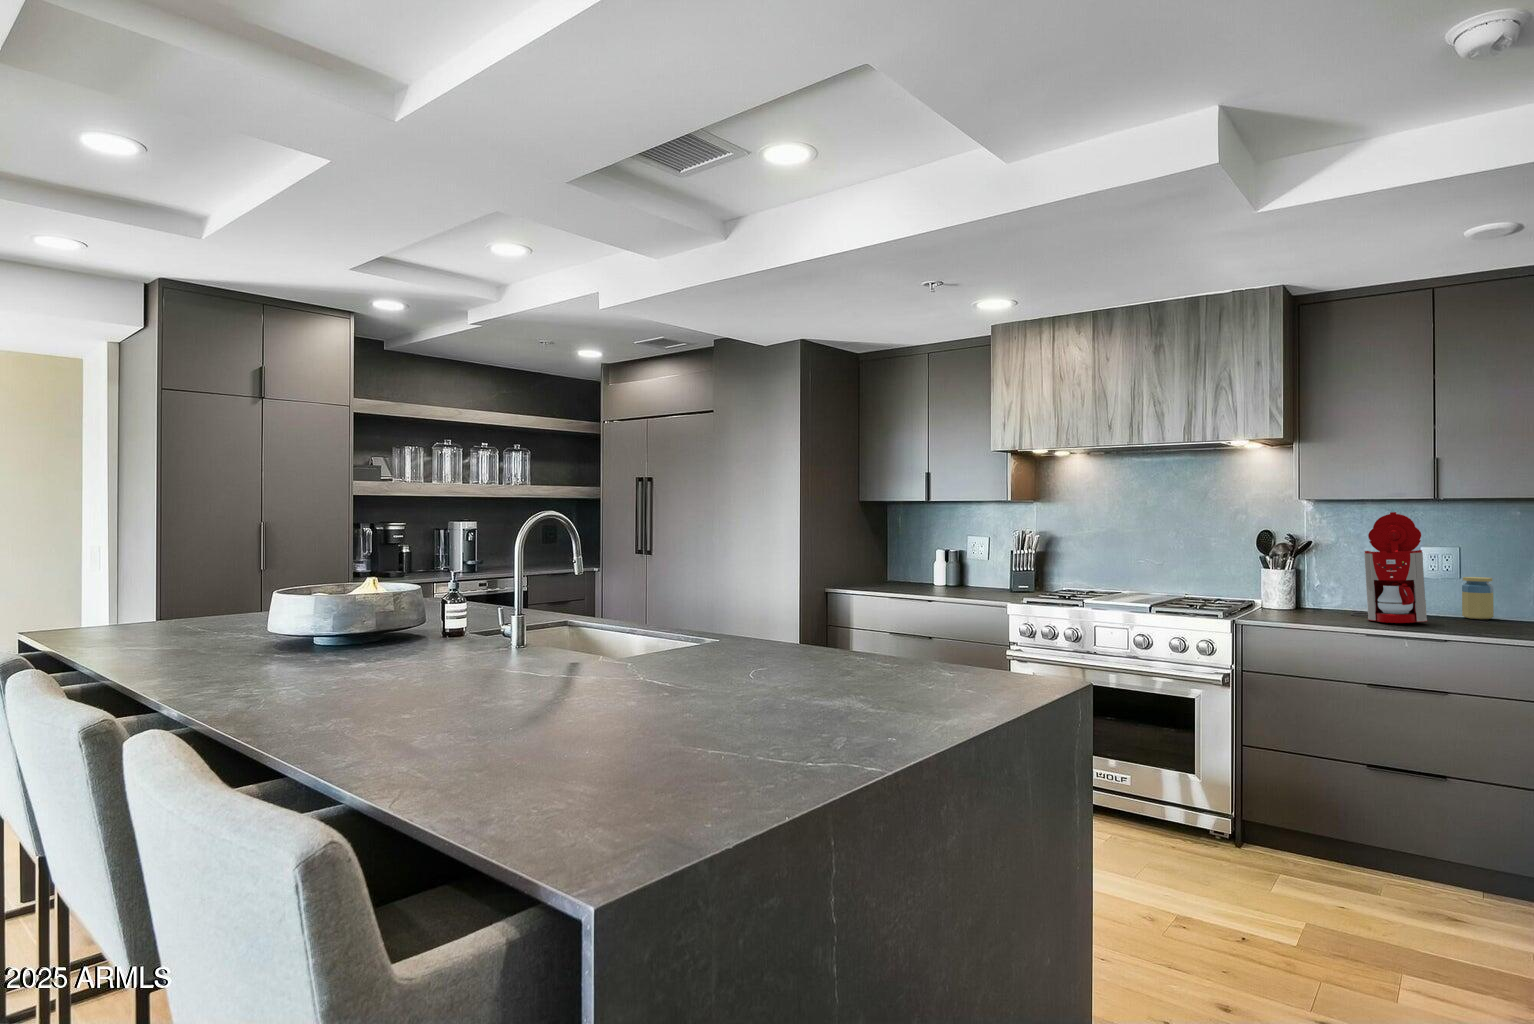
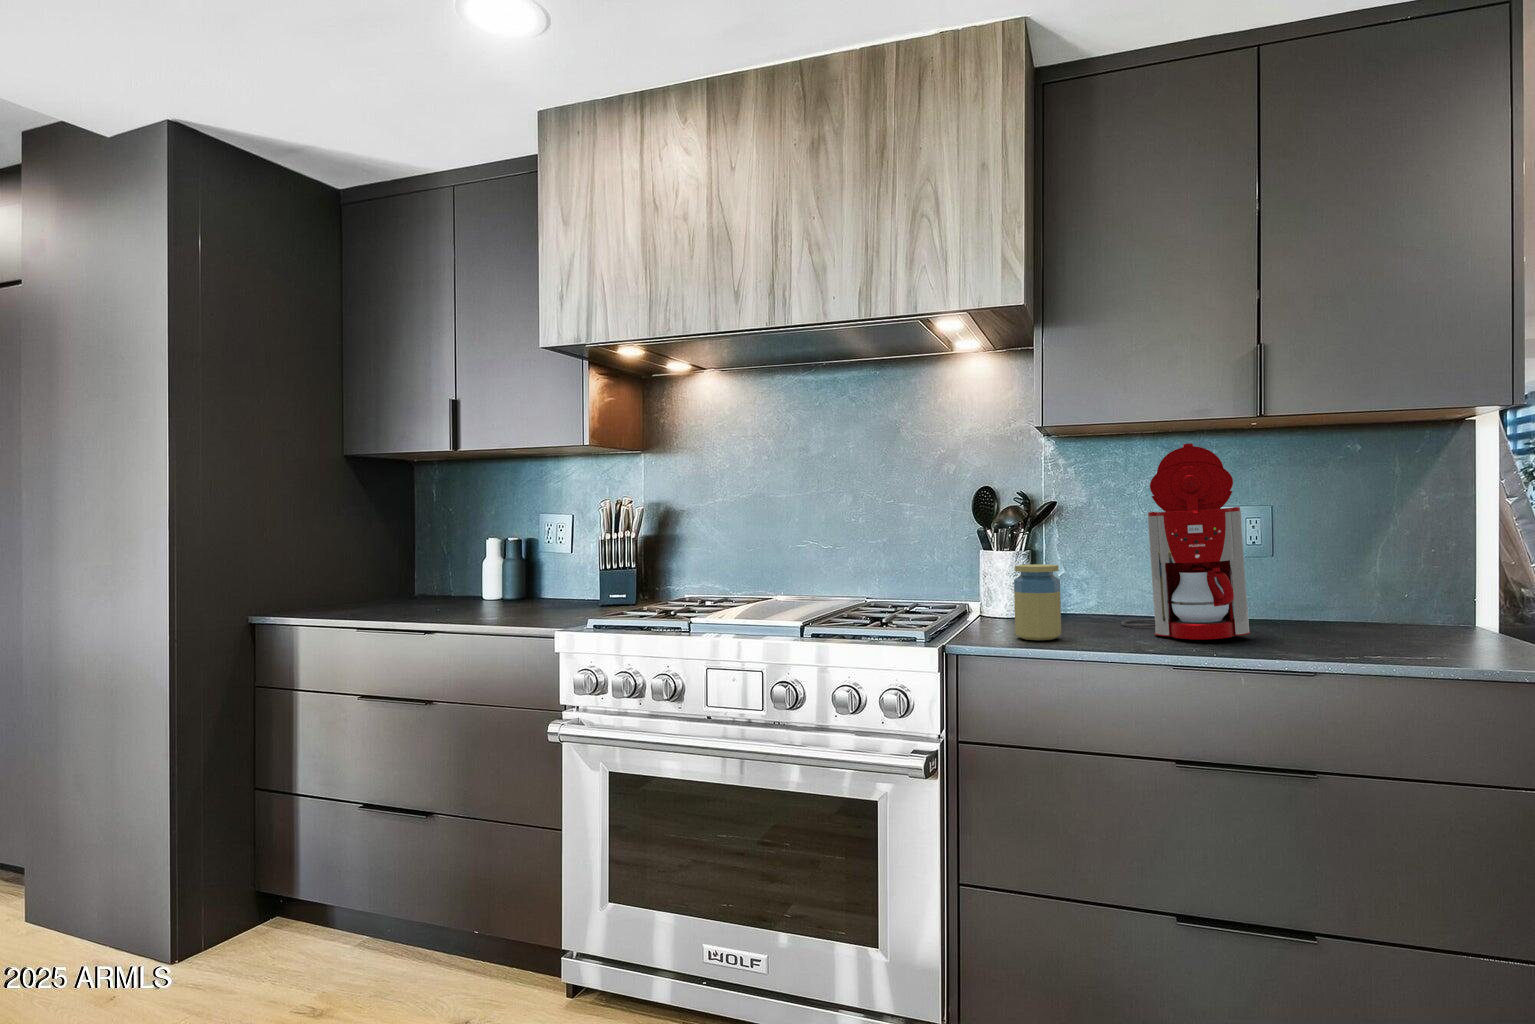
jar: present [1462,577,1494,619] -> present [1014,564,1061,640]

